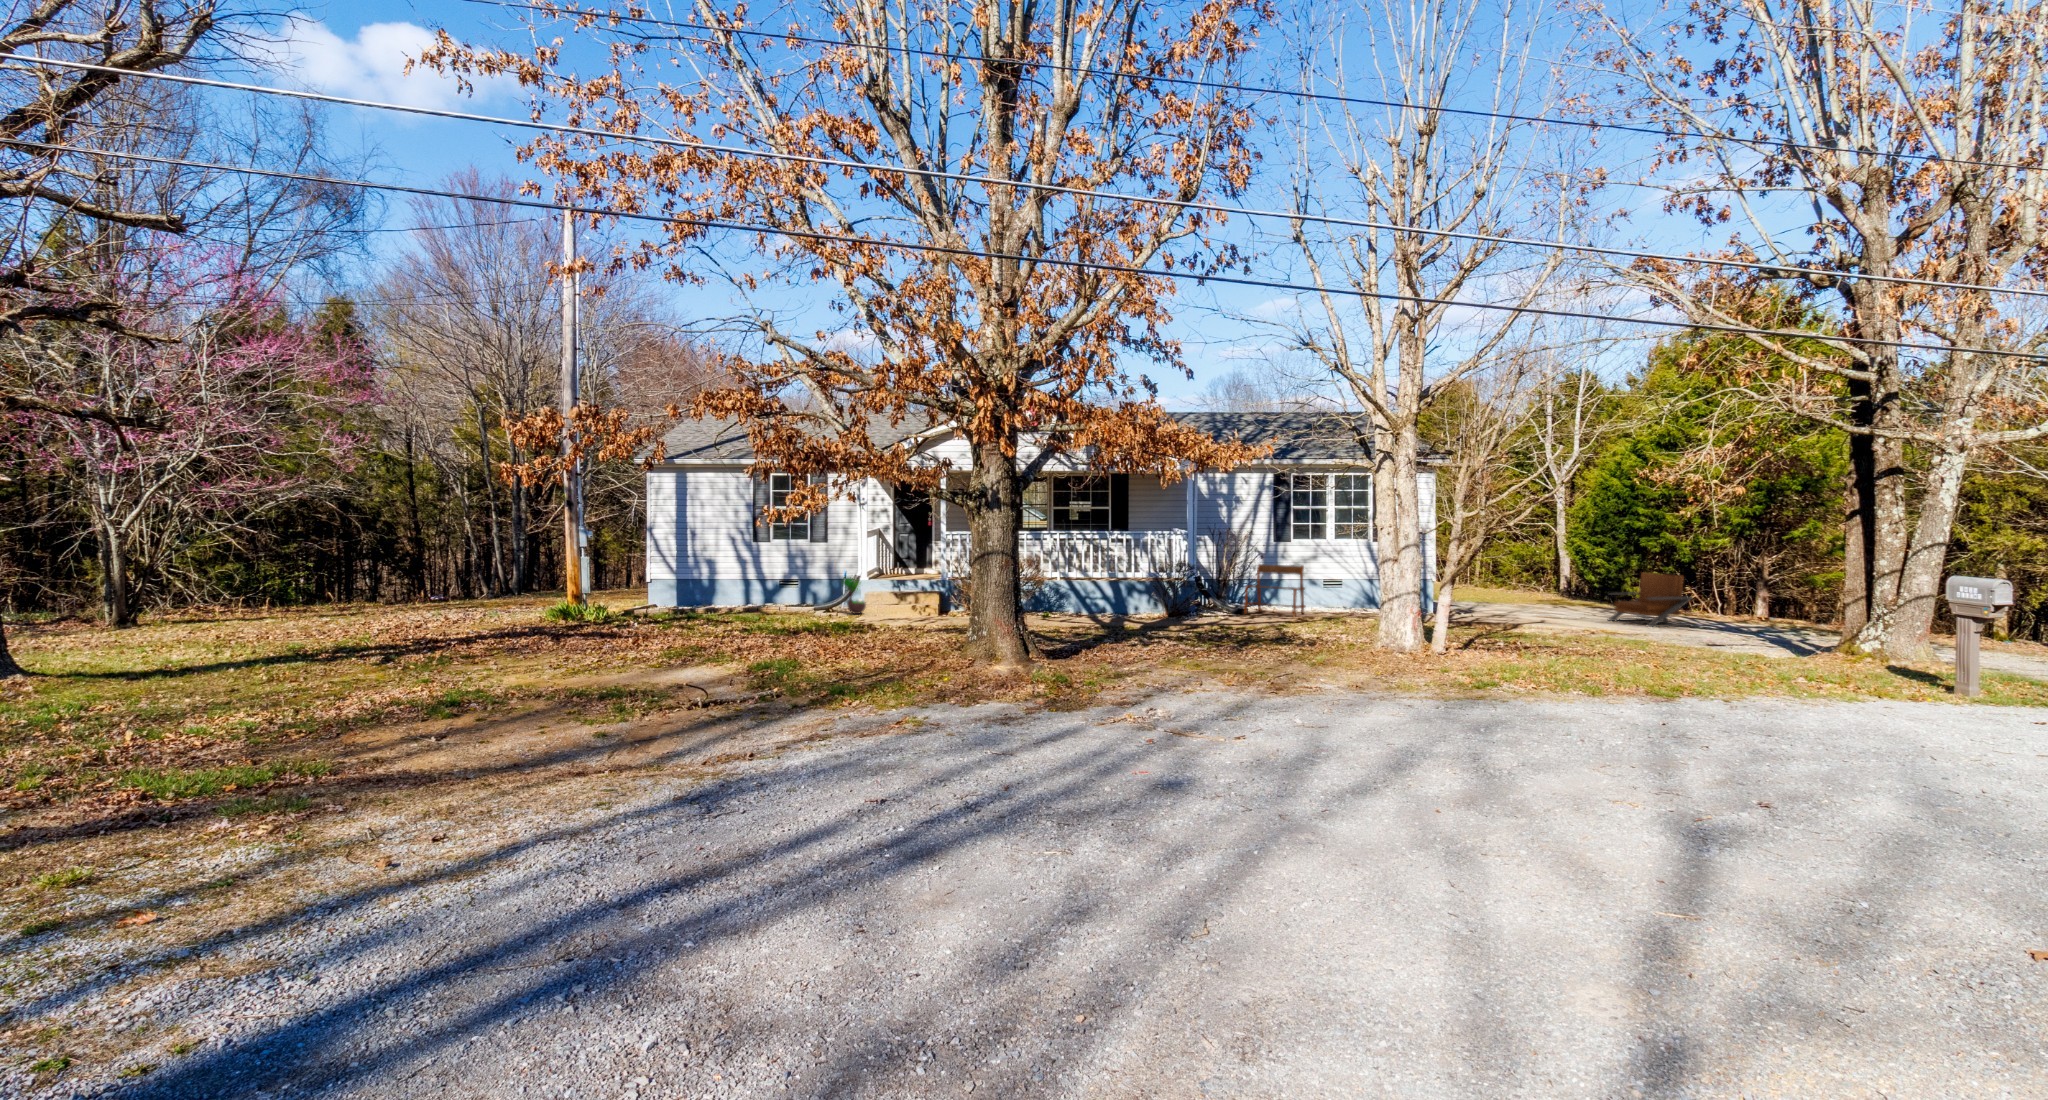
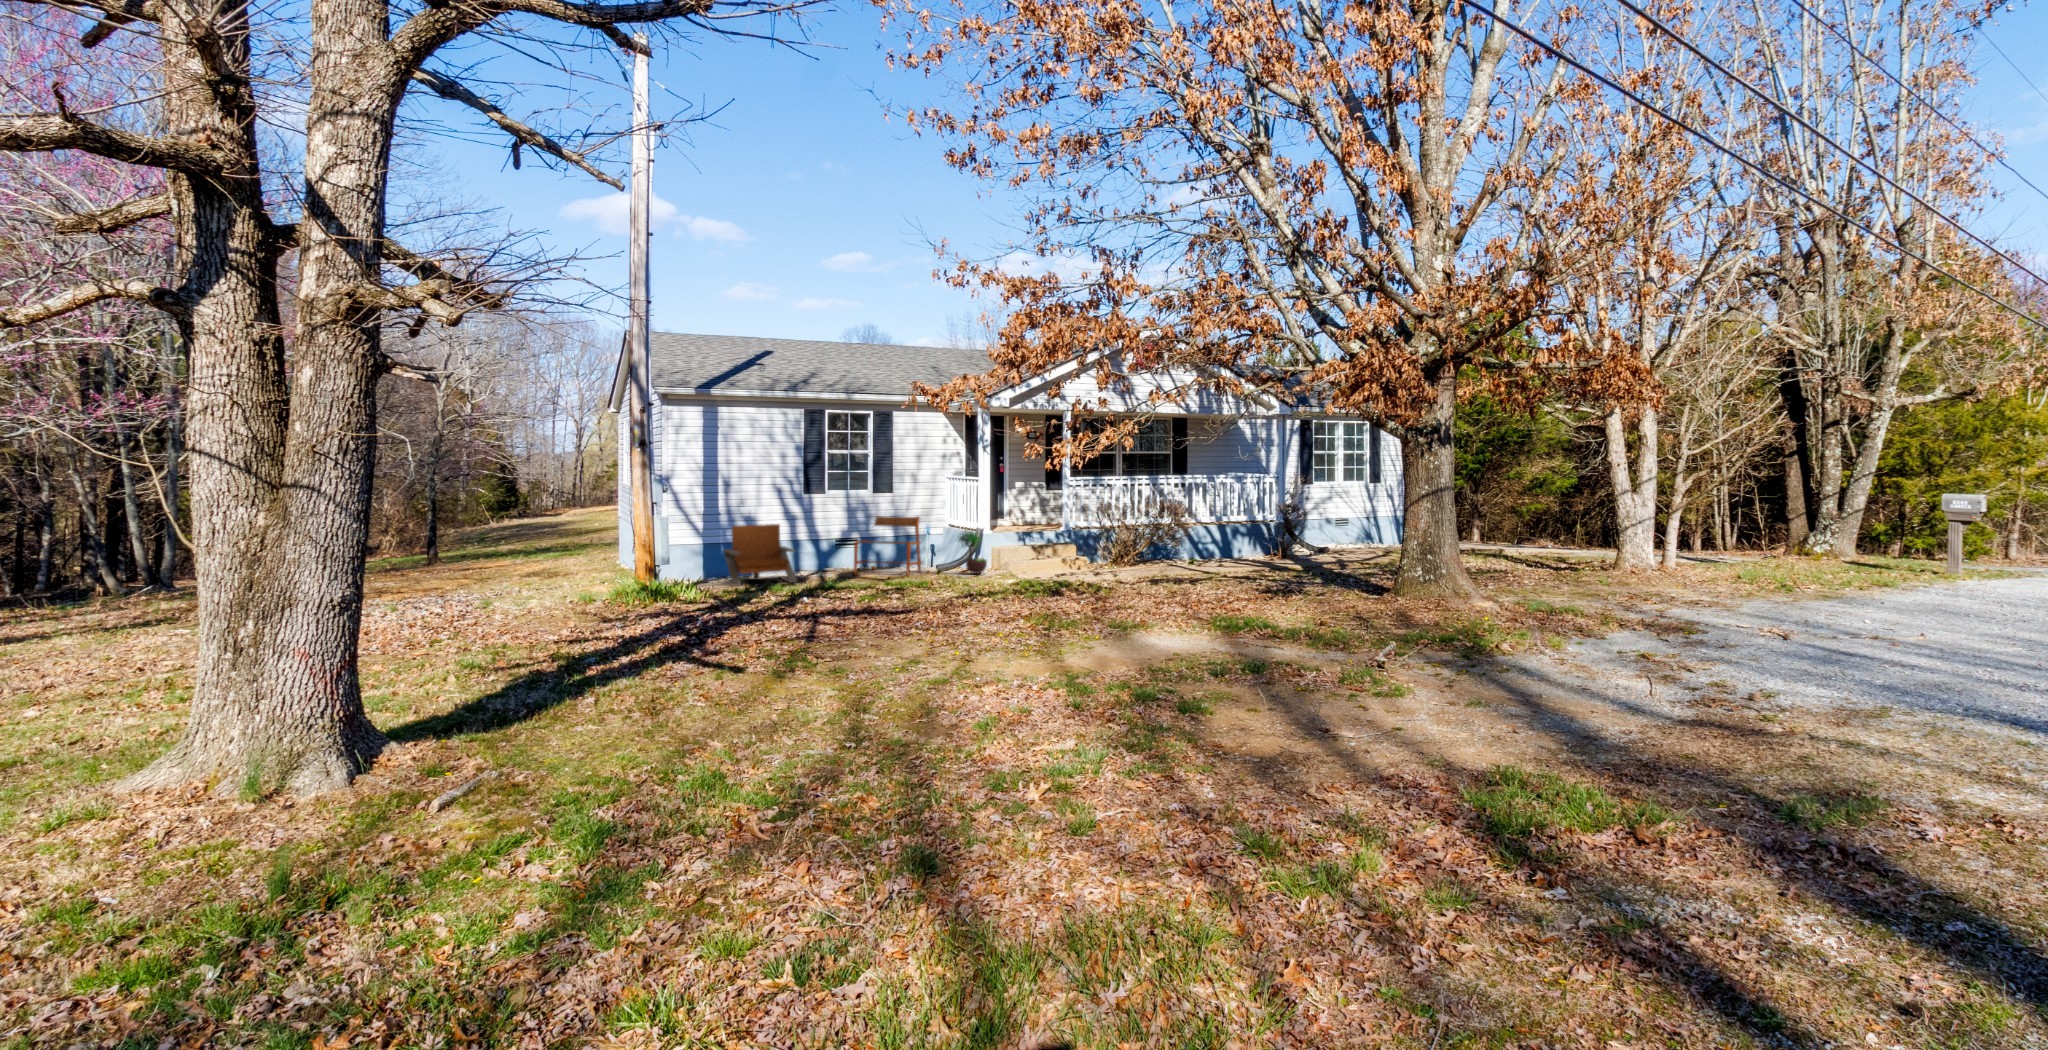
bench: present [1244,564,1305,617] -> present [854,516,922,575]
lounge chair: present [1608,572,1692,627] -> present [723,524,797,586]

